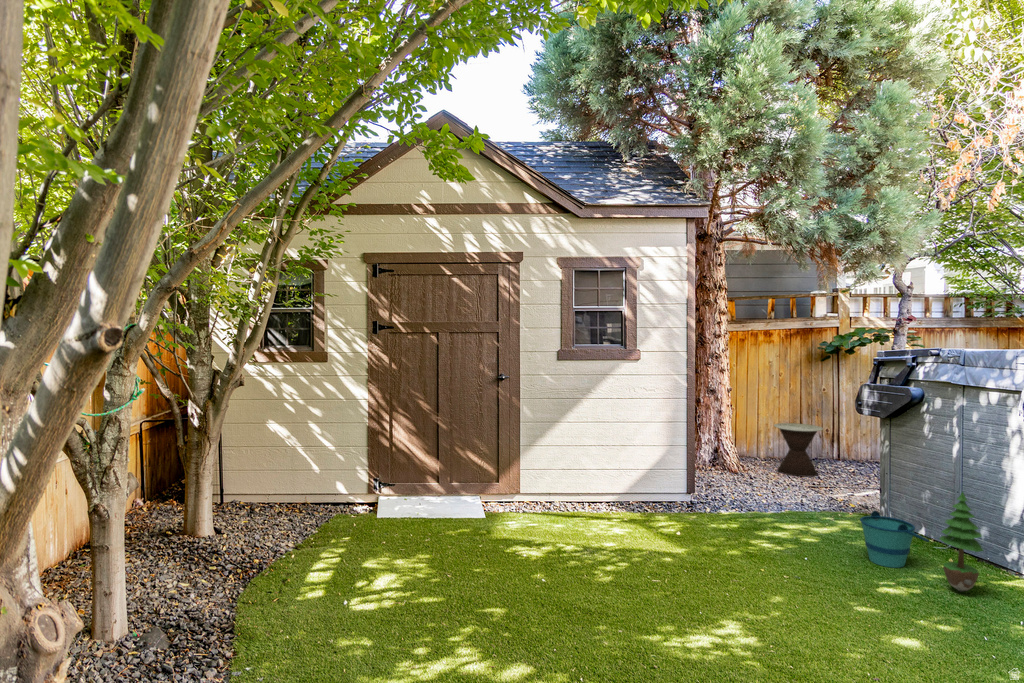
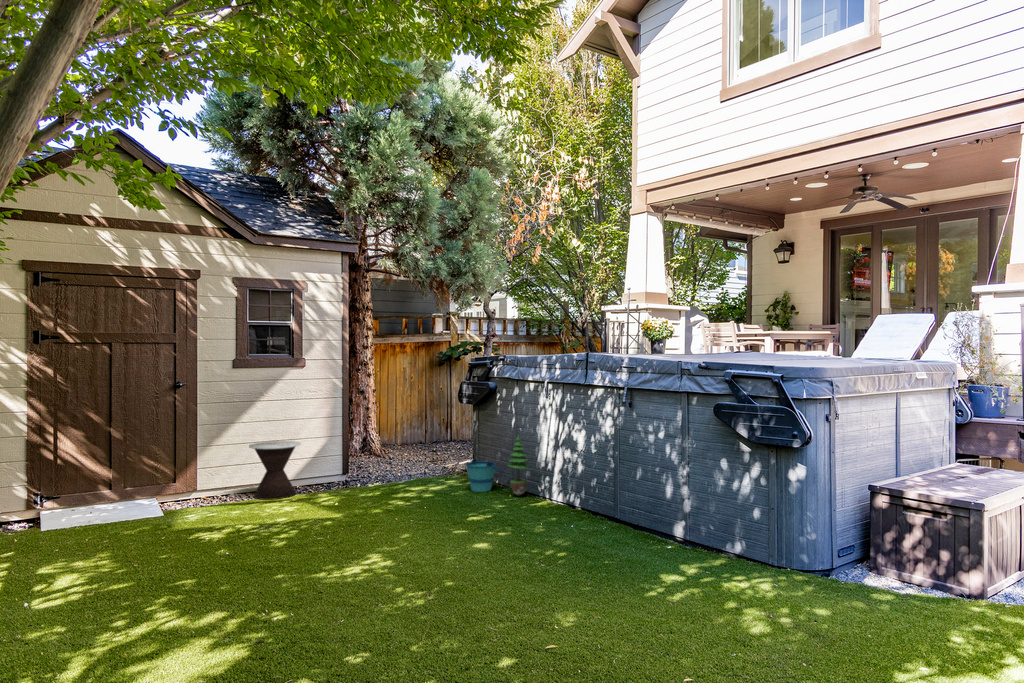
side table: present [774,423,823,477] -> present [249,441,301,500]

